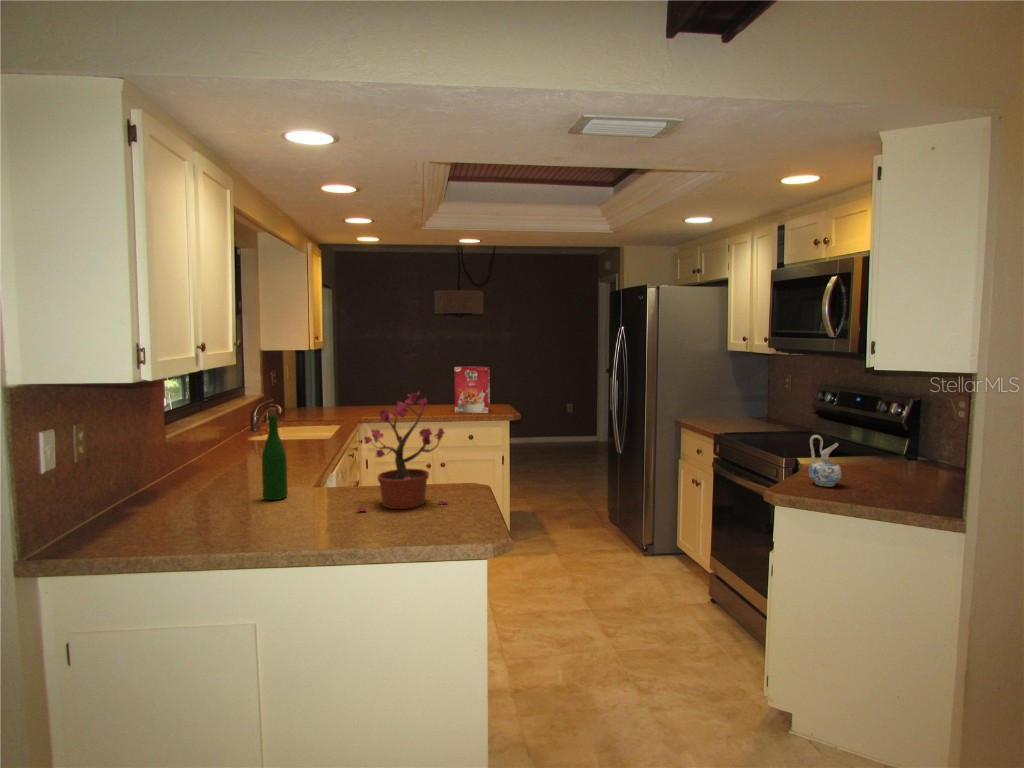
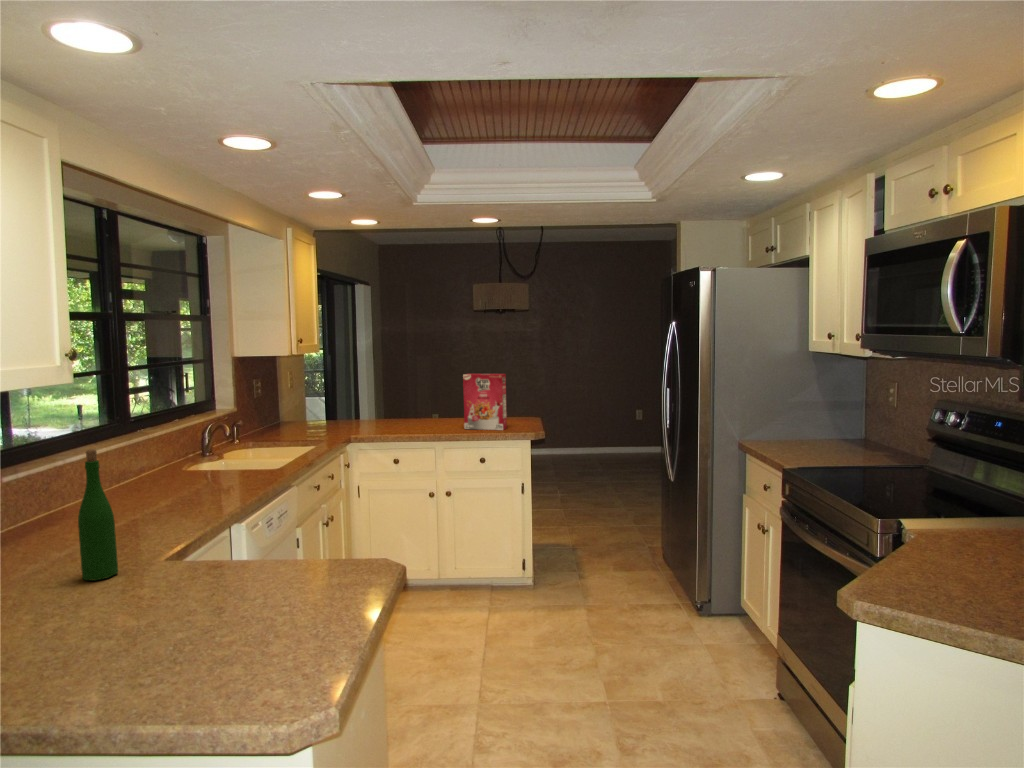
potted plant: present [356,392,448,511] -> none [170,428,318,613]
ceramic pitcher: present [809,435,842,486] -> none [914,495,971,580]

